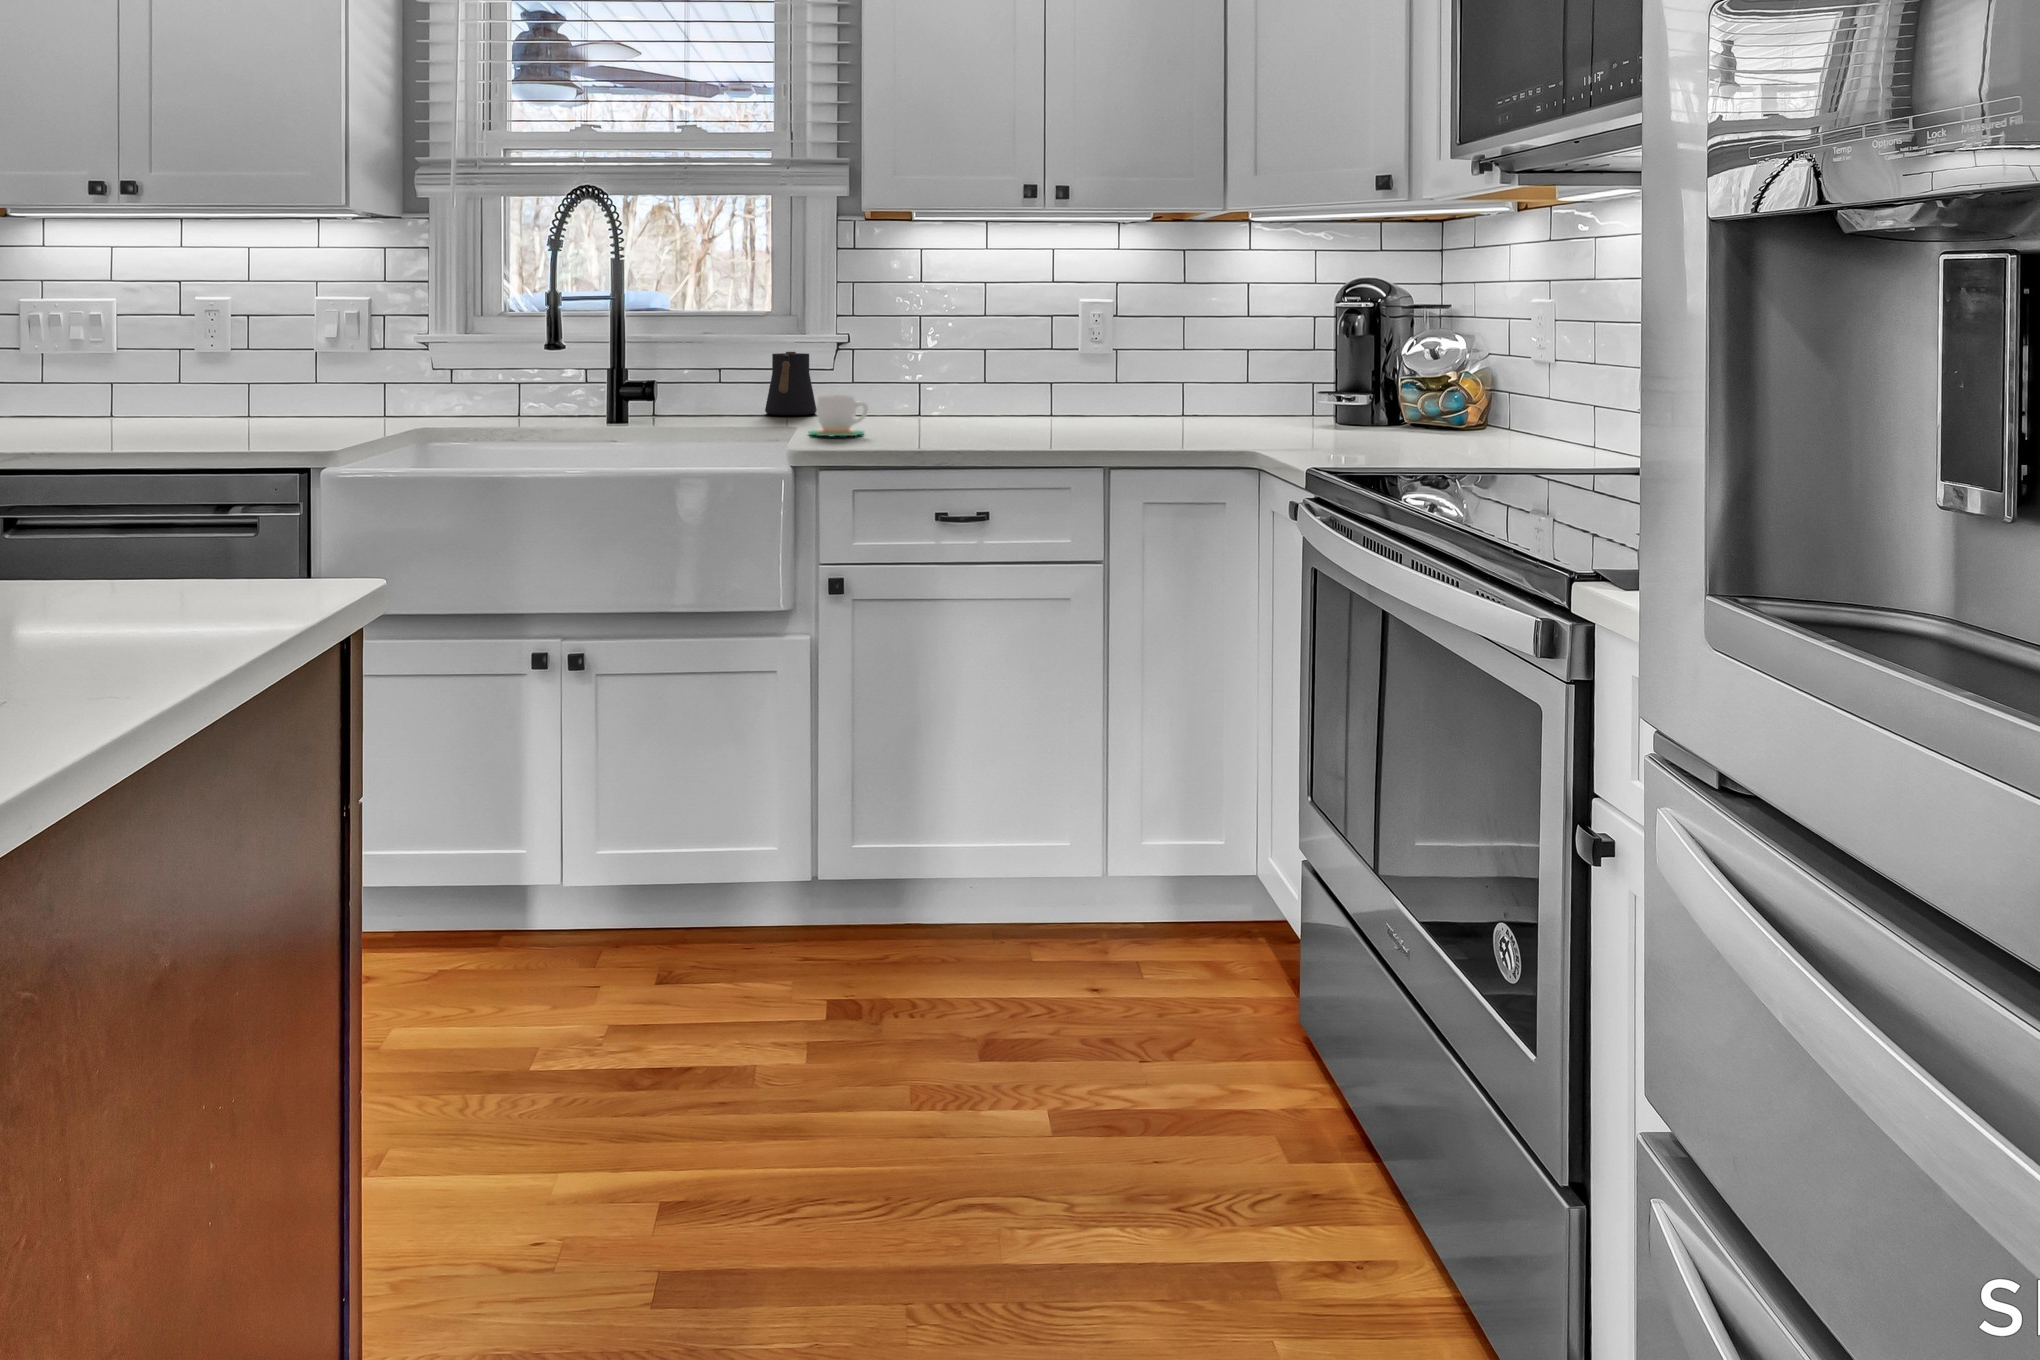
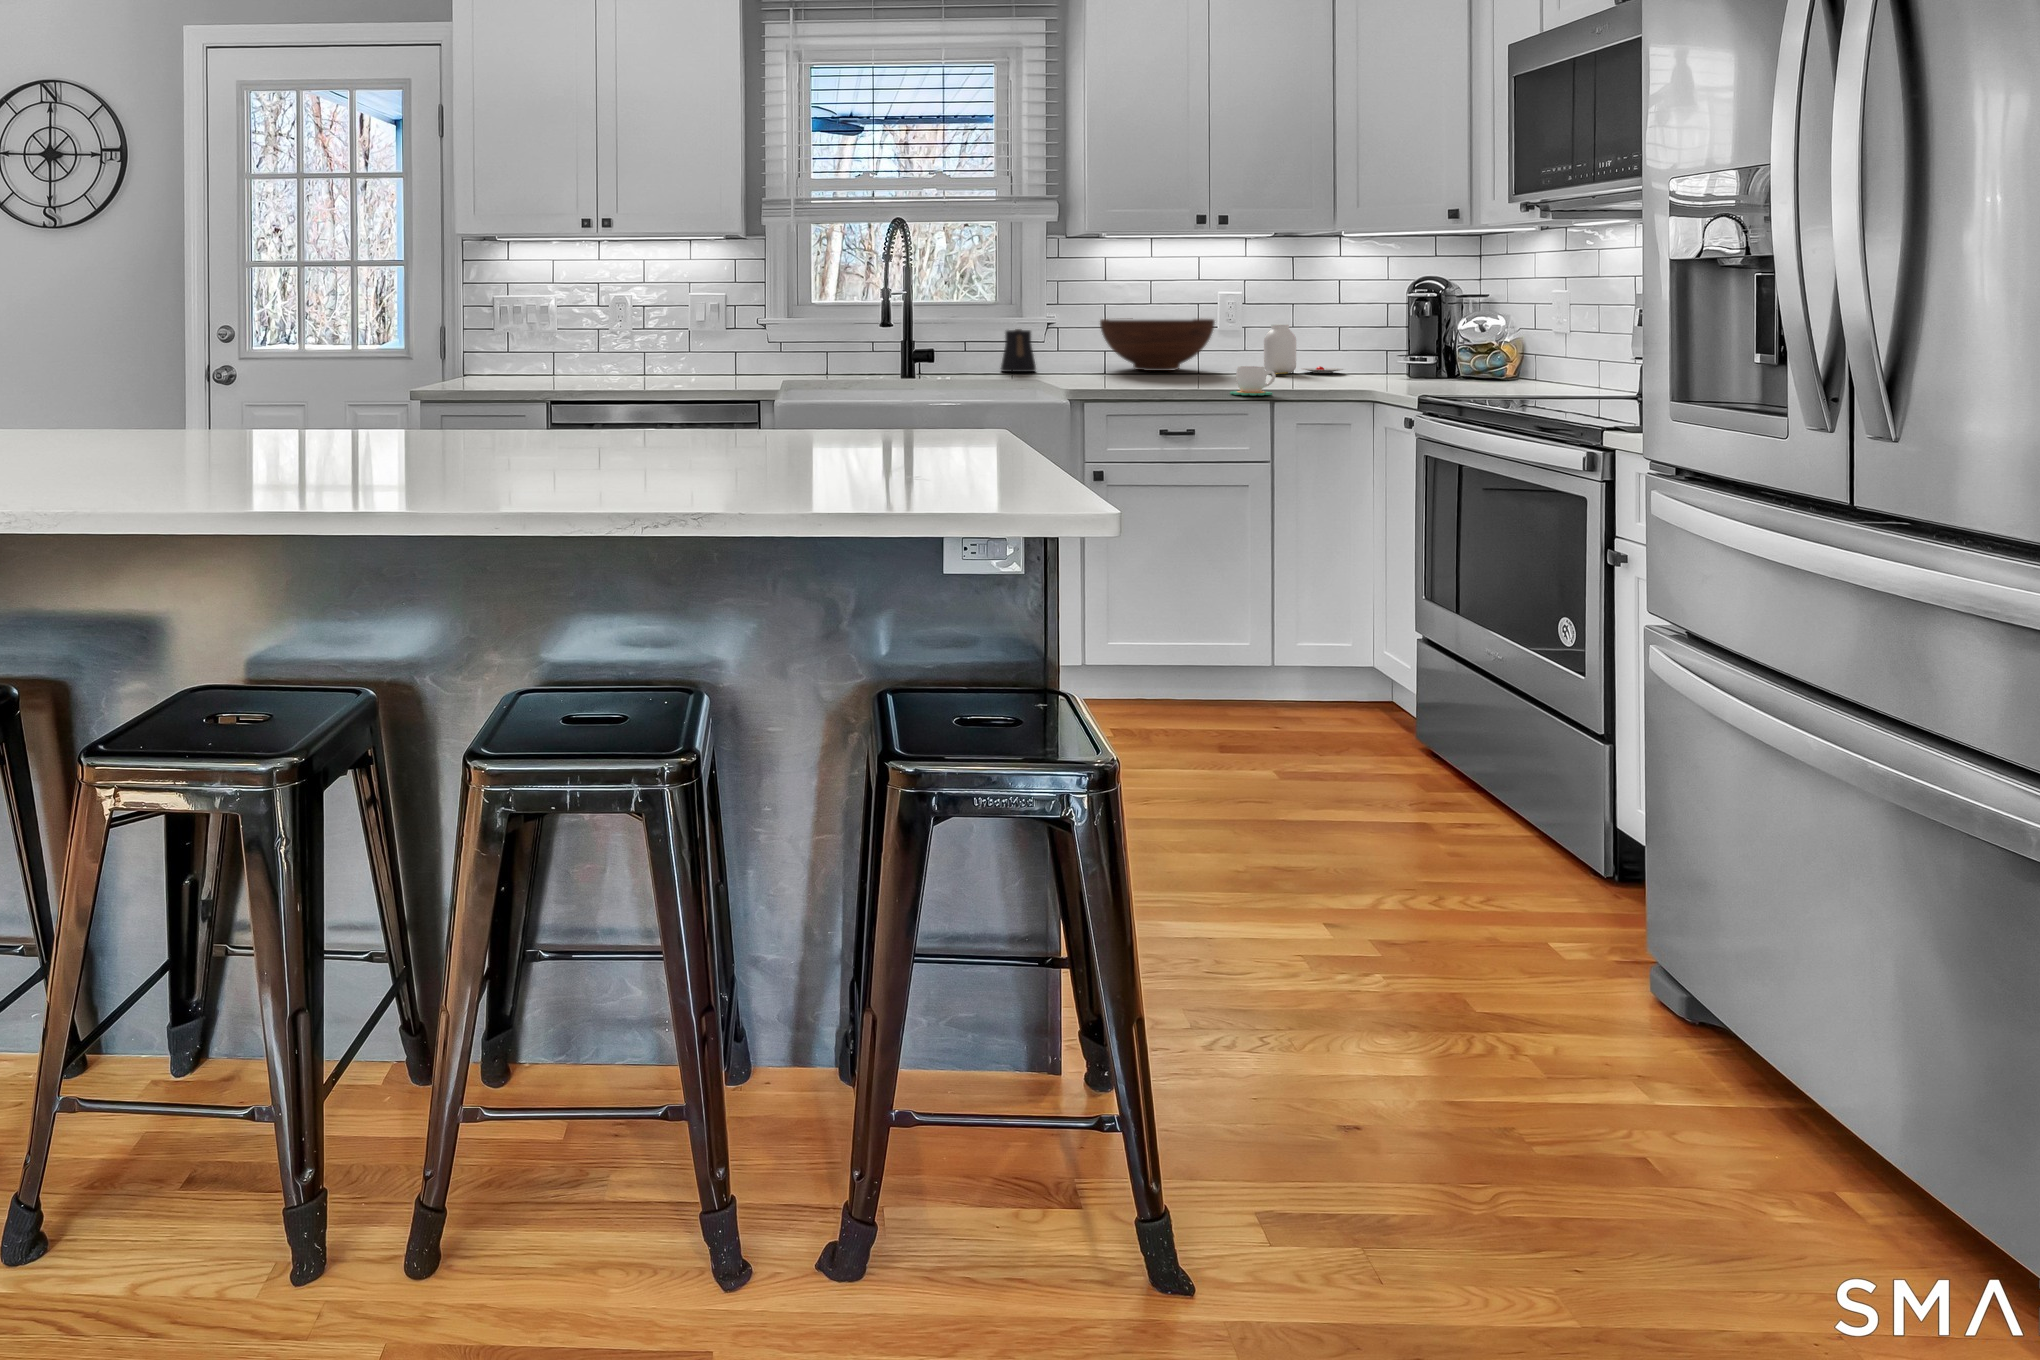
fruit bowl: none [910,337,1069,413] -> present [1100,318,1215,371]
jar: none [1138,347,1254,419] -> present [1264,325,1344,374]
mug: present [809,395,868,436] -> present [1230,366,1275,395]

